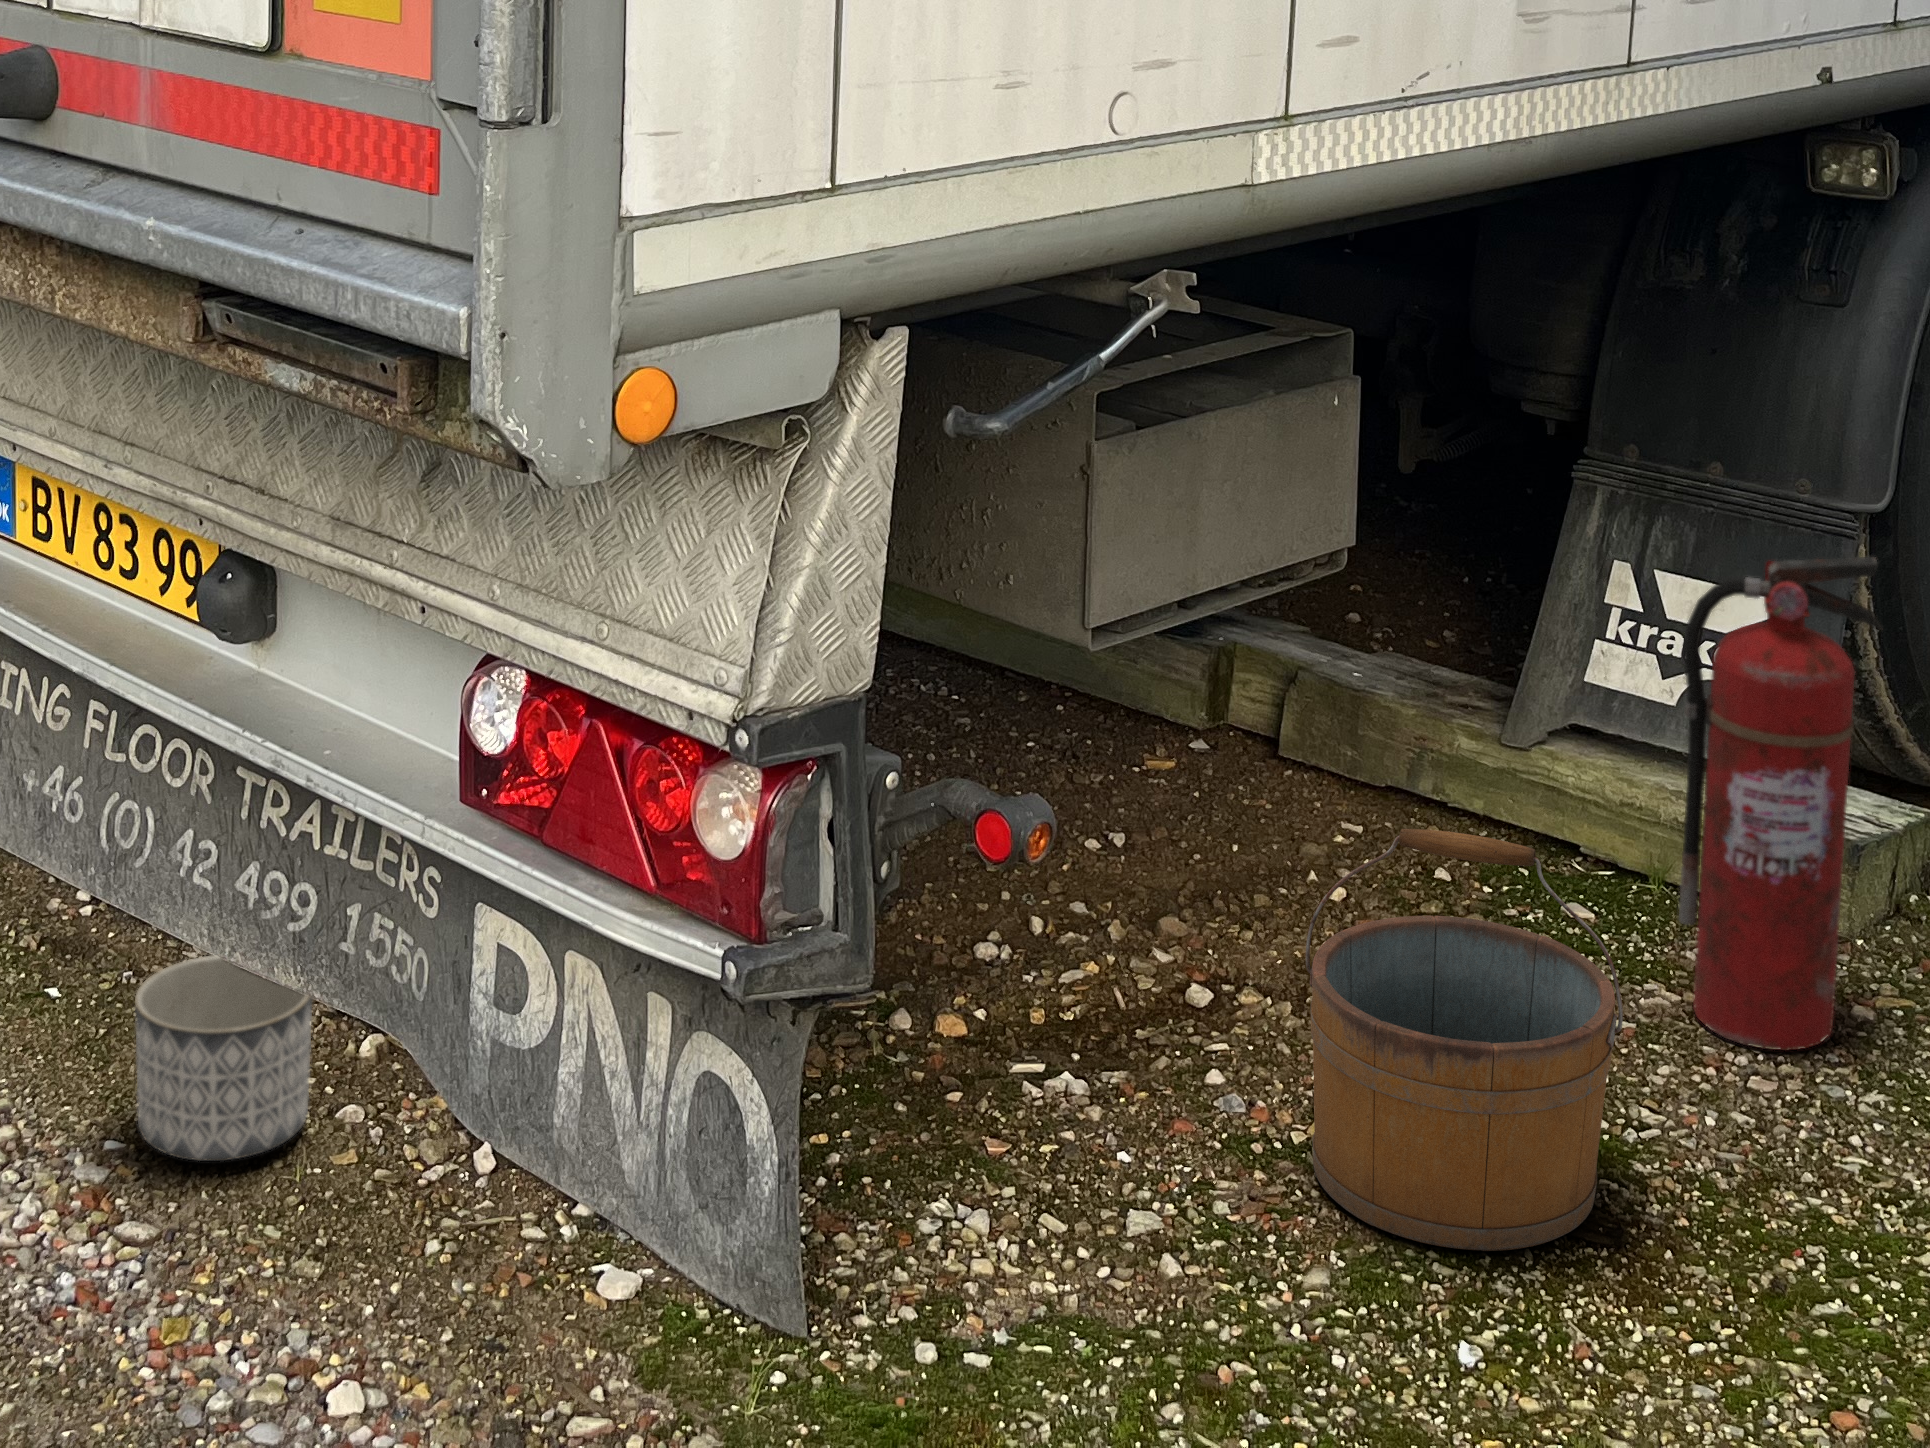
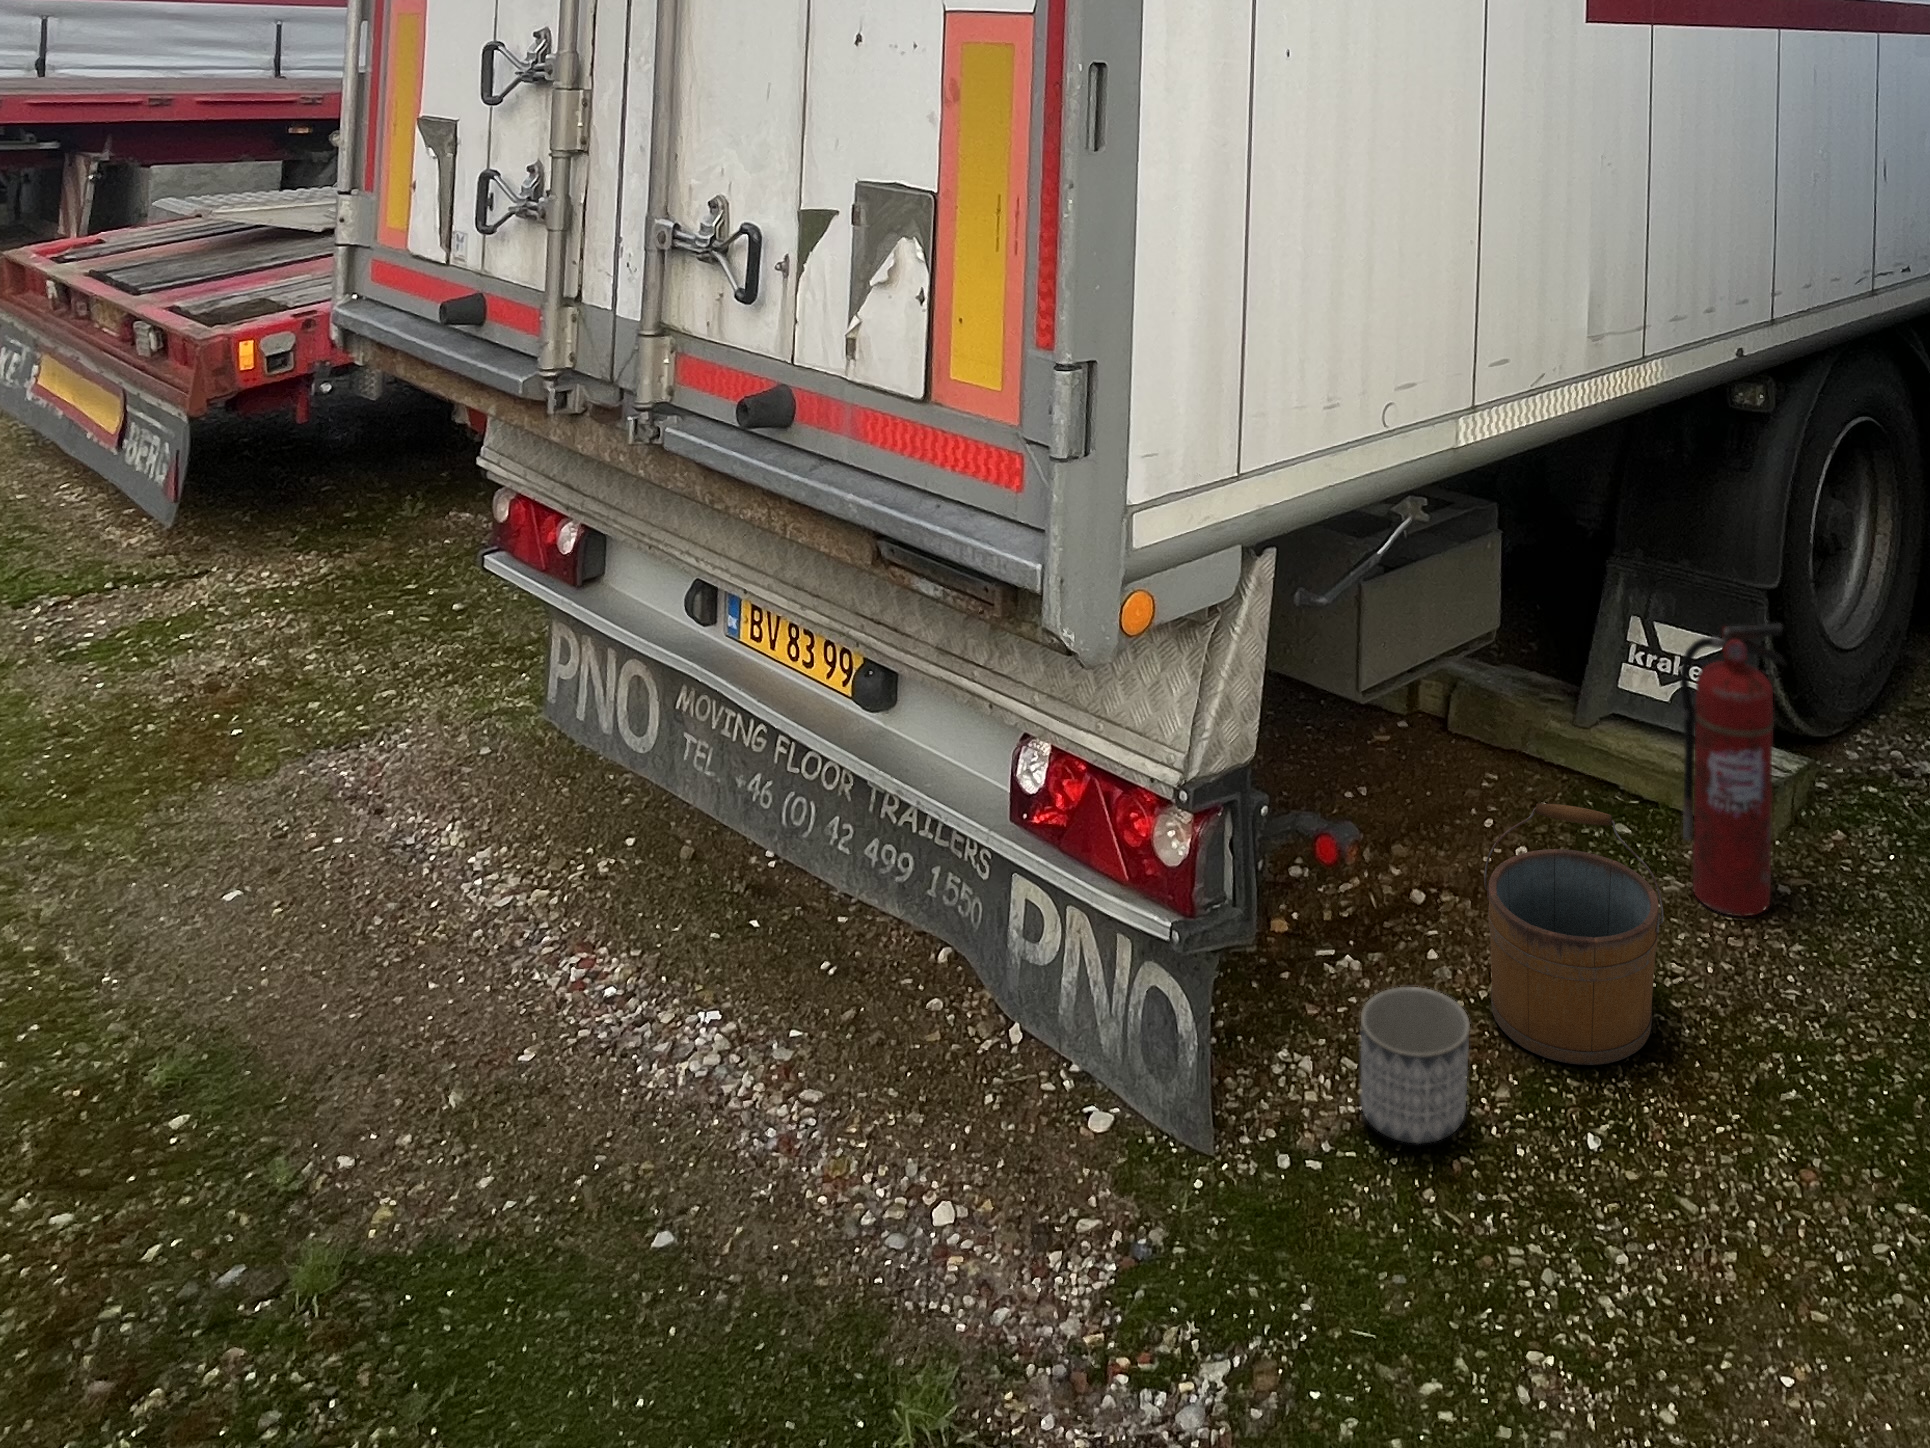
planter: present [135,954,313,1161] -> present [1361,987,1470,1144]

